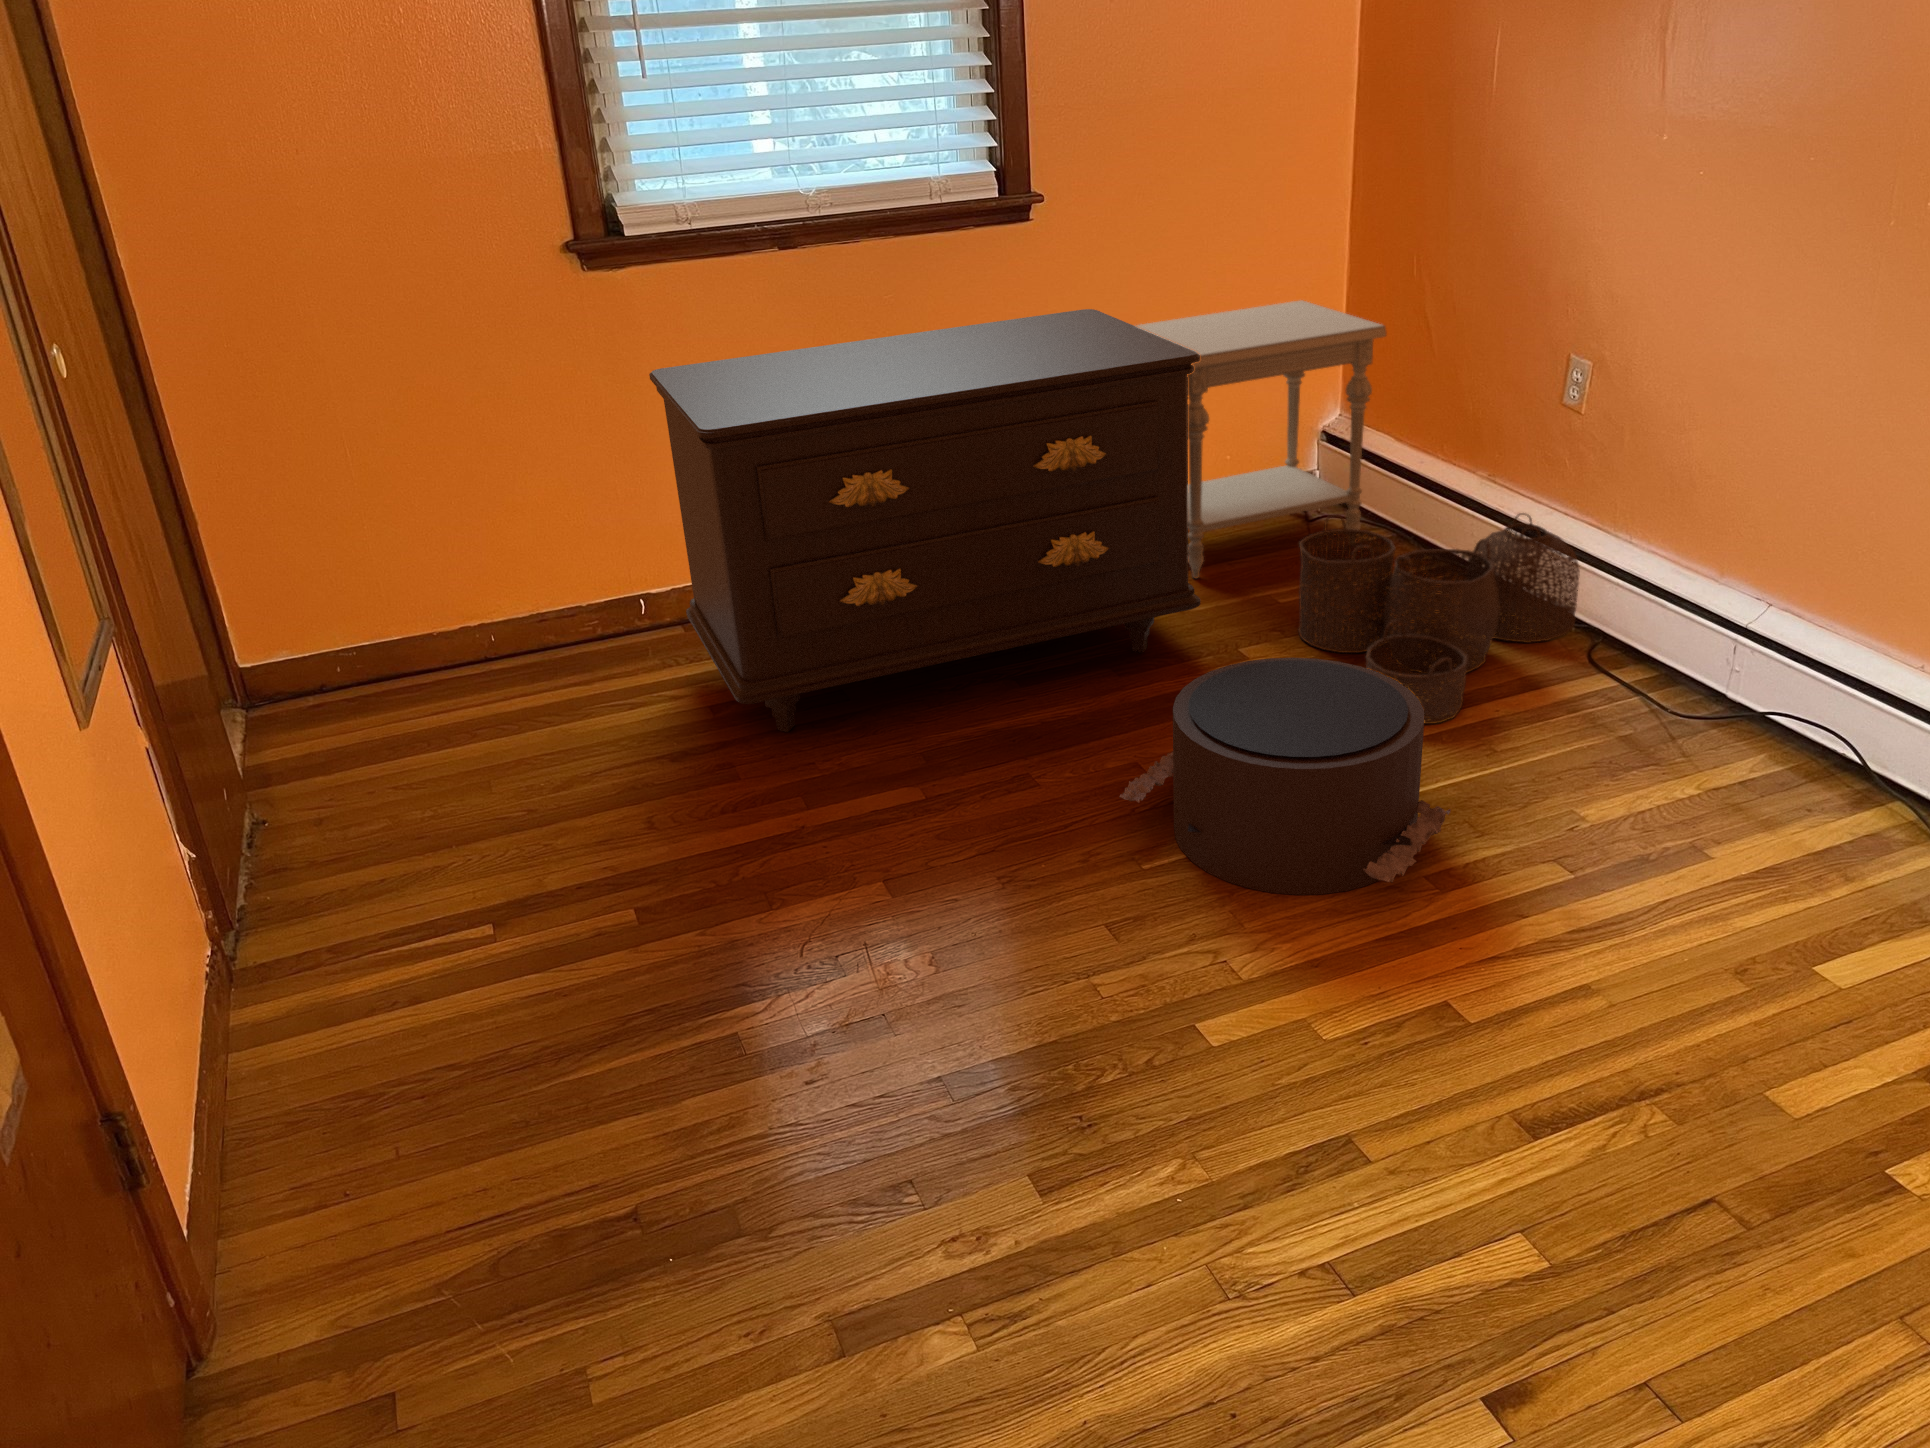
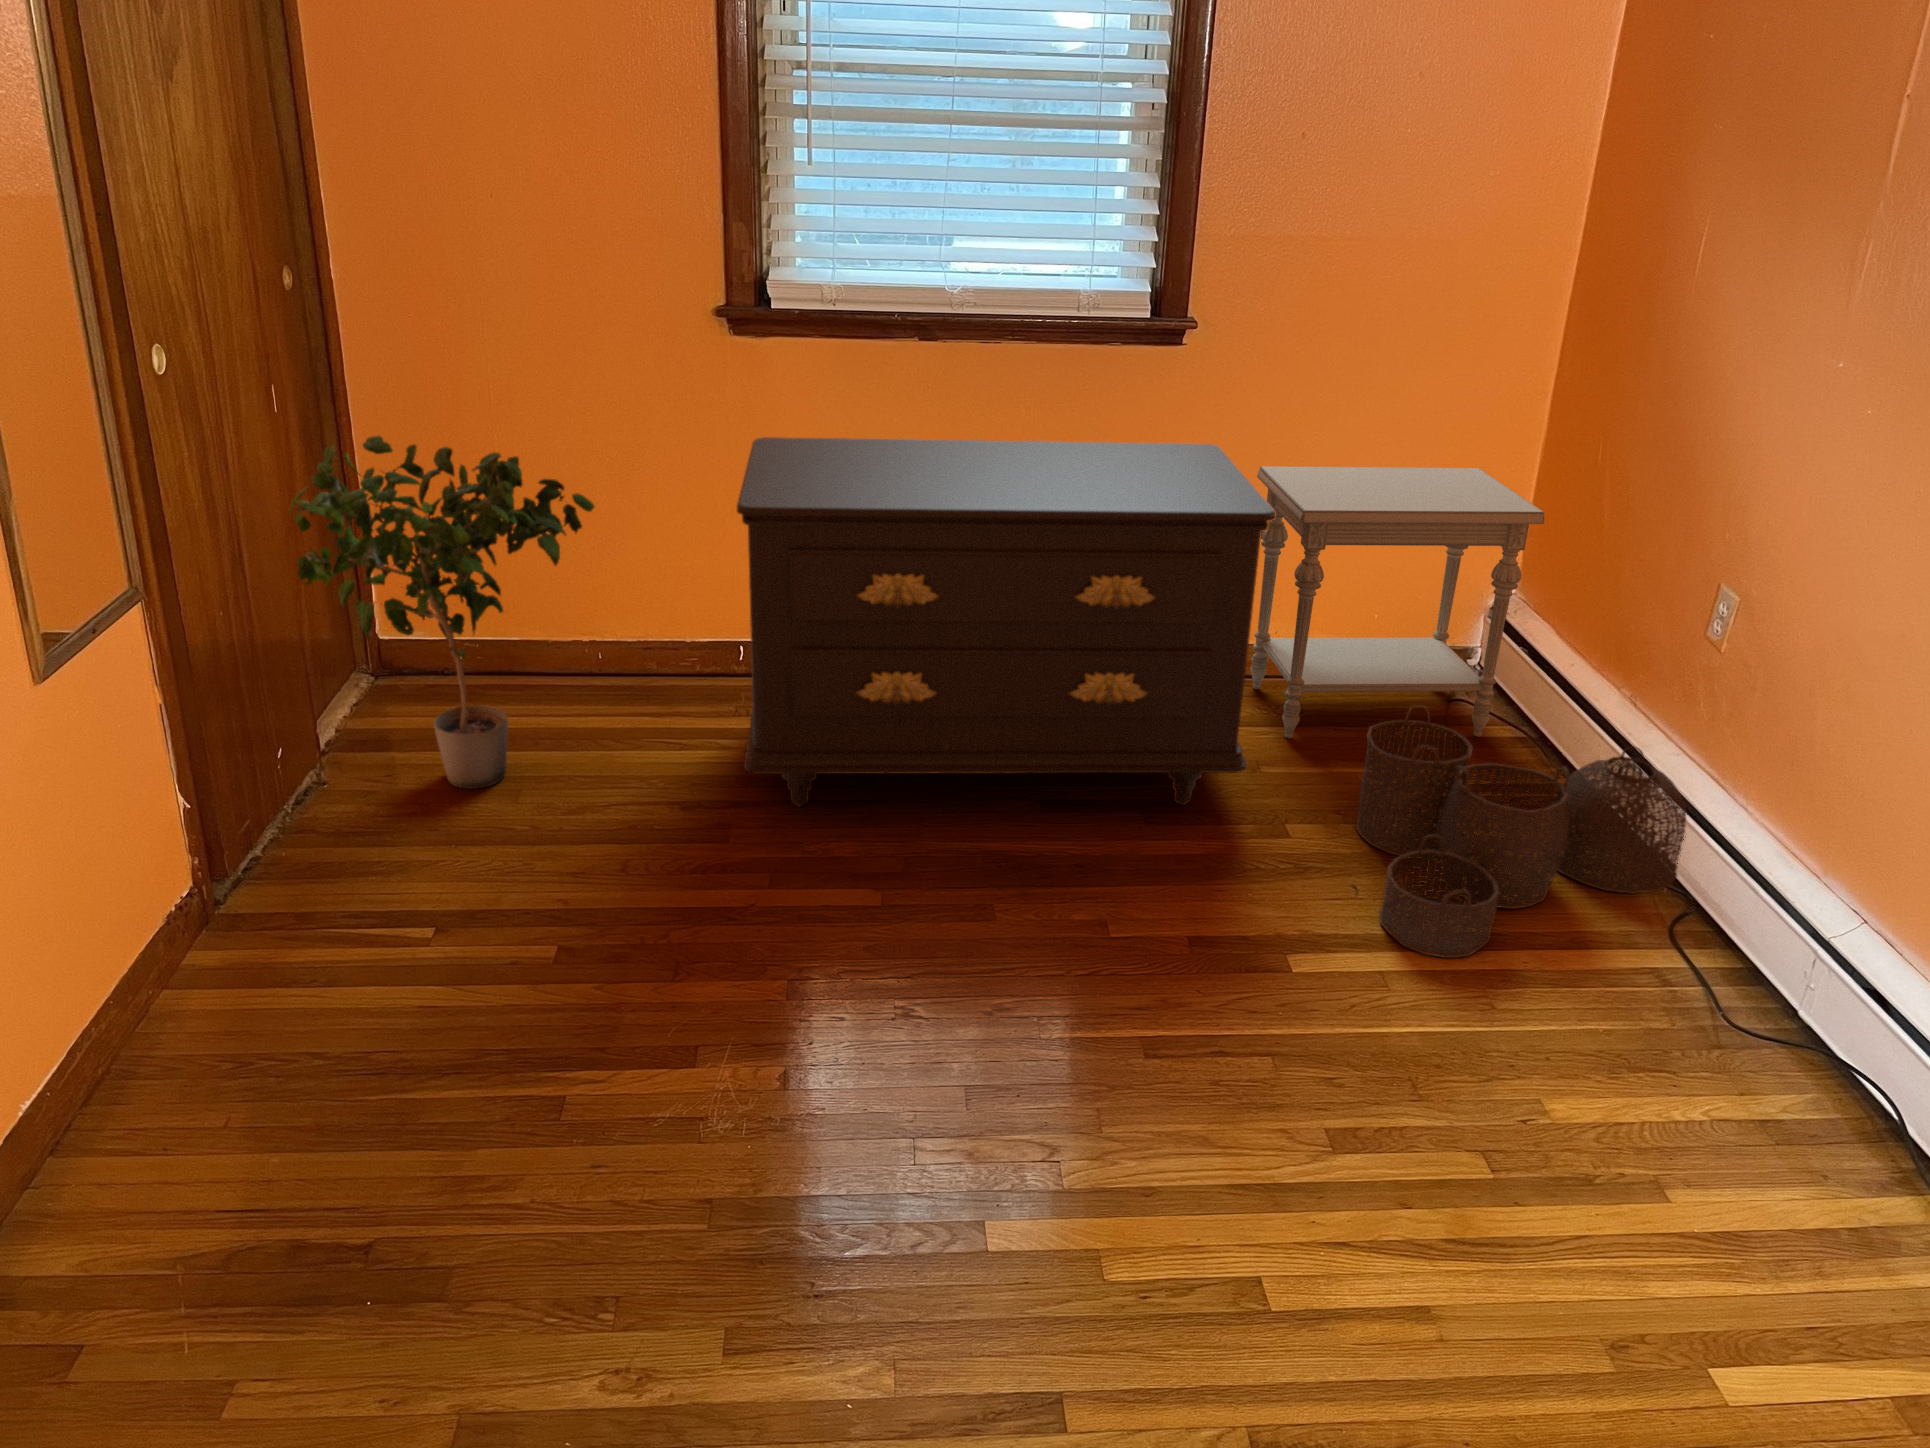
potted plant: none [179,423,516,792] -> present [290,436,595,789]
pouf: present [1120,658,1451,895] -> none [1043,846,1377,1127]

